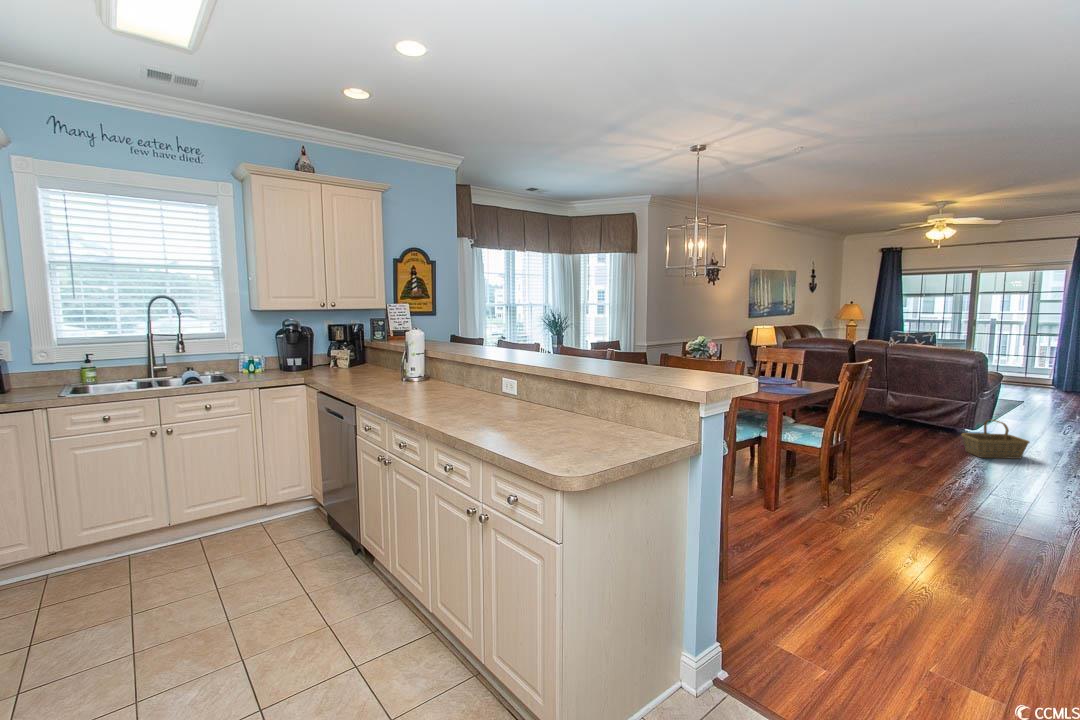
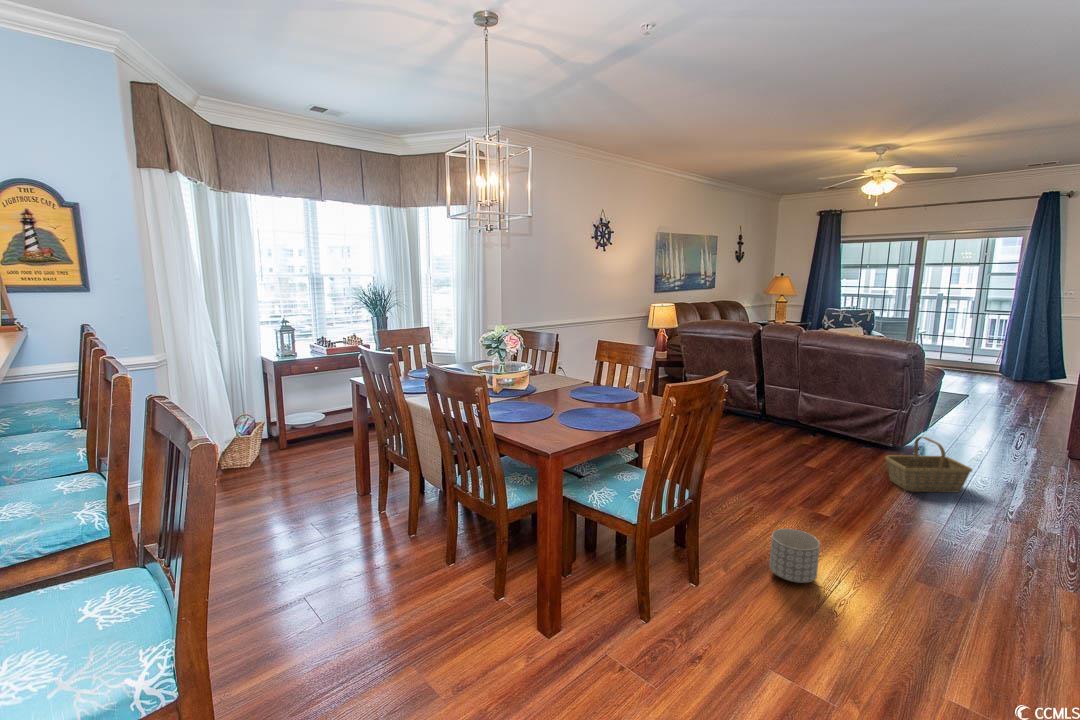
planter: none [892,466,928,498] -> present [770,529,820,583]

